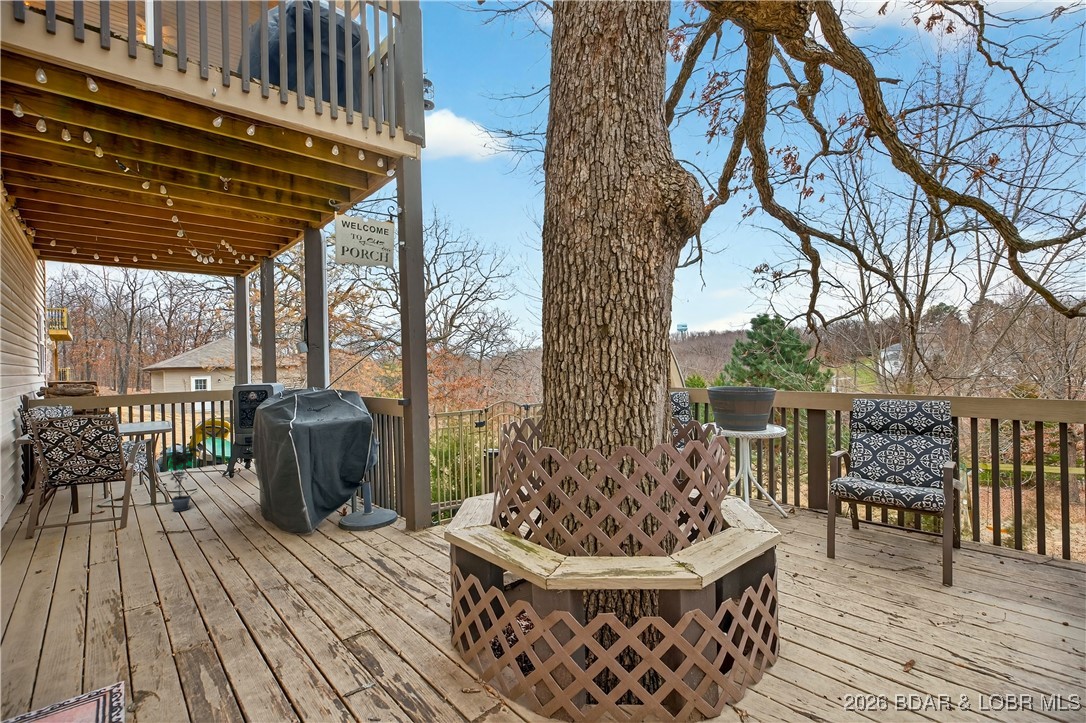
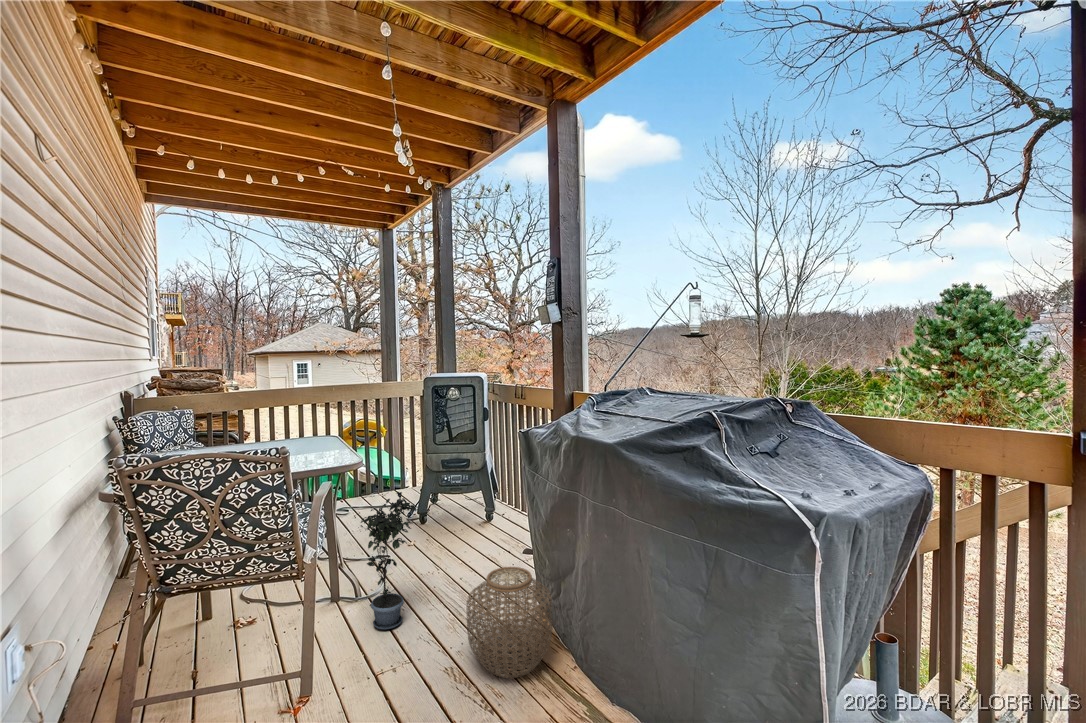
woven basket: none [212,474,259,520] -> present [467,567,553,678]

